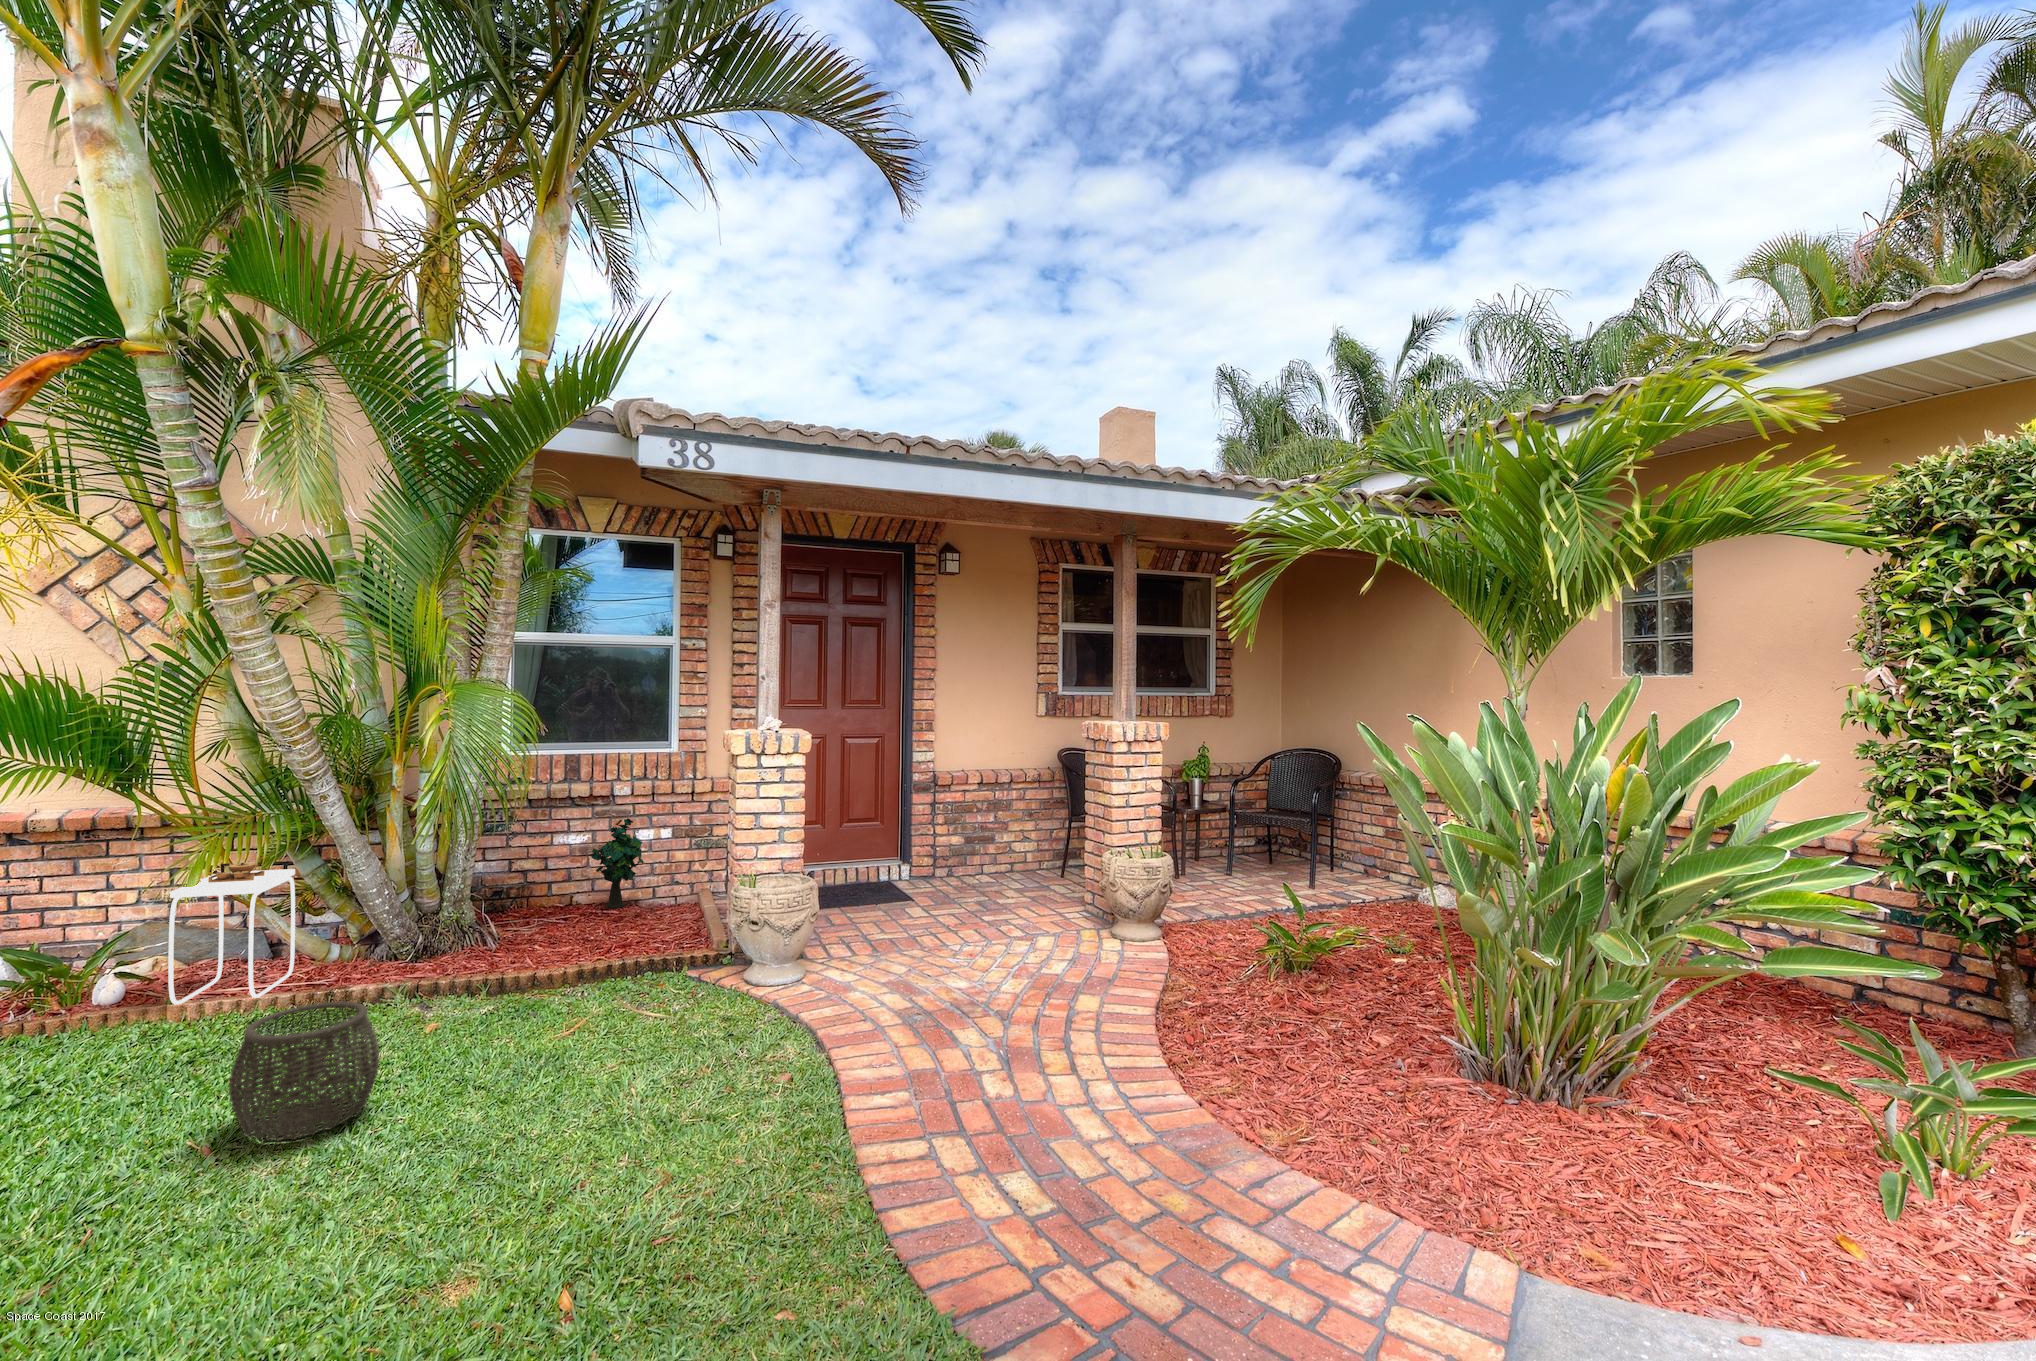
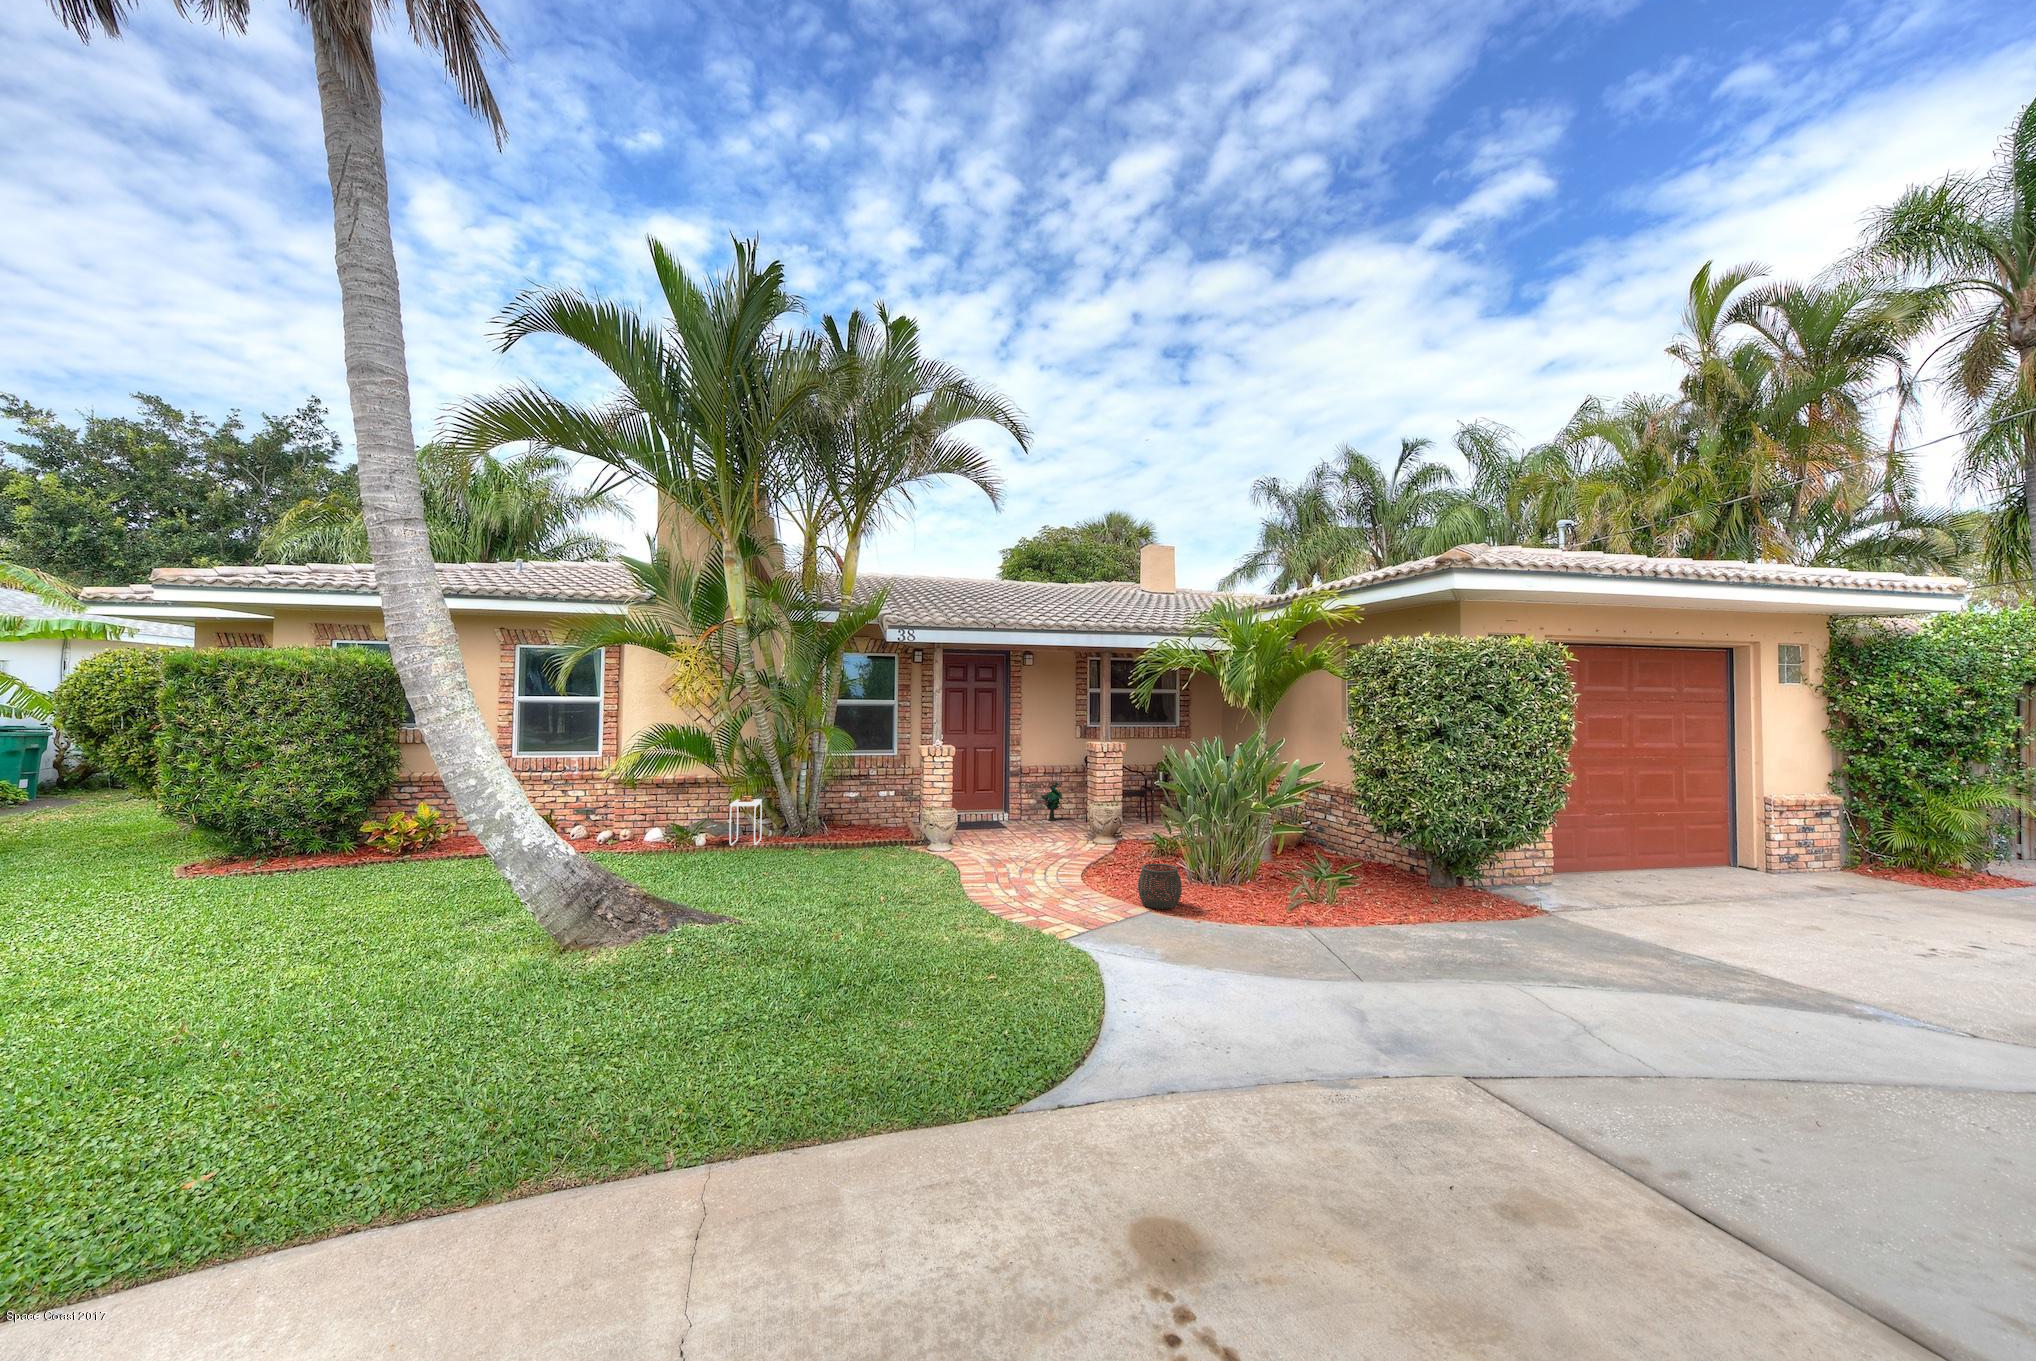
decorative plant: present [588,818,644,909] -> present [1042,783,1062,821]
woven basket: present [229,1002,380,1142] -> present [1138,864,1182,909]

